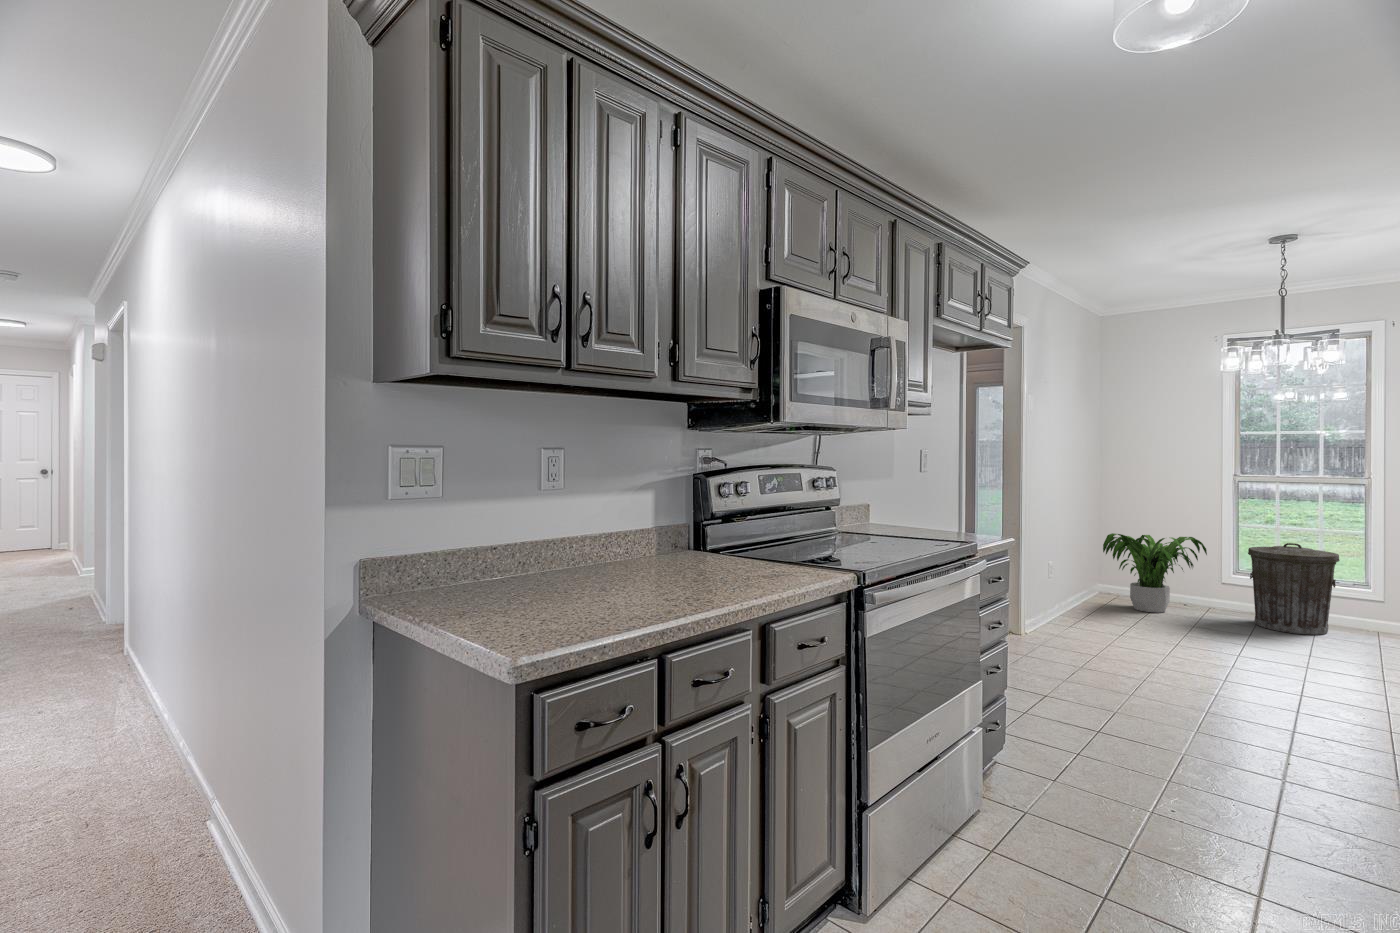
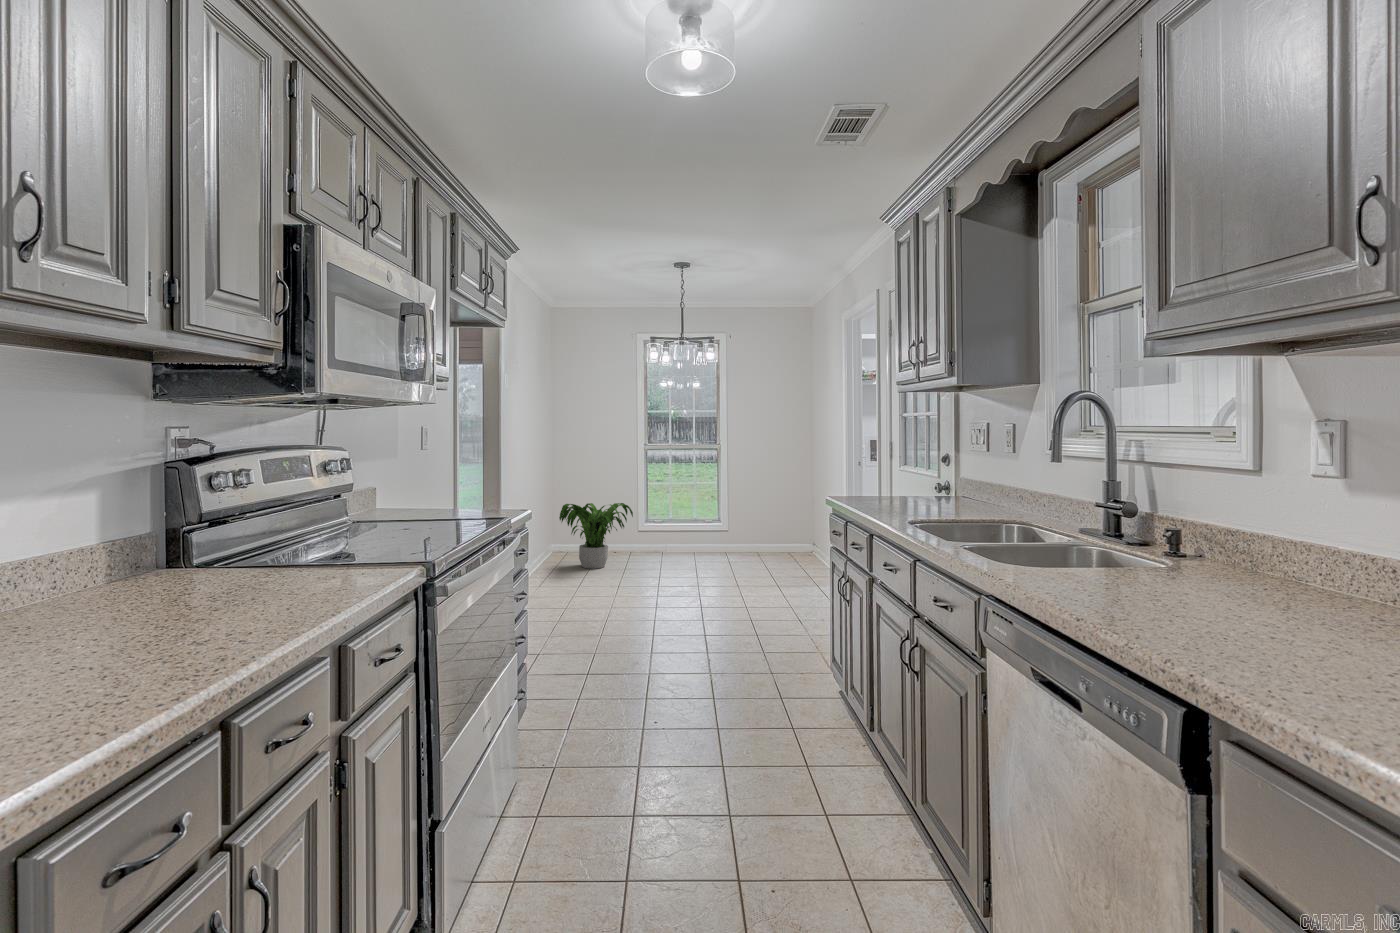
trash can: present [1248,543,1340,635] -> none [660,504,713,572]

